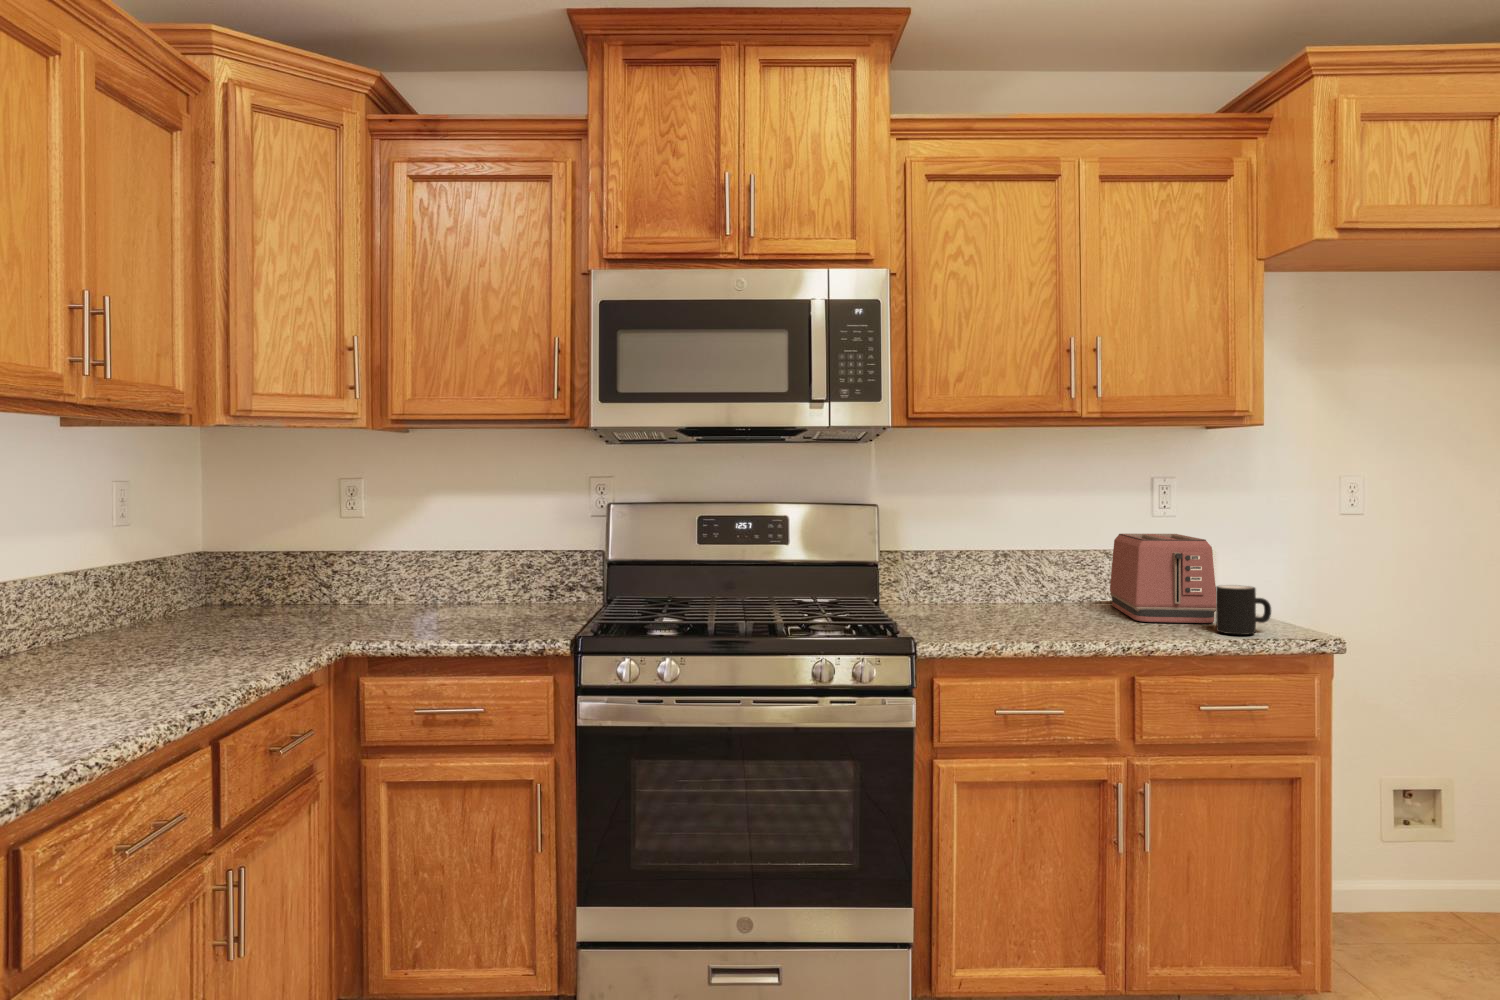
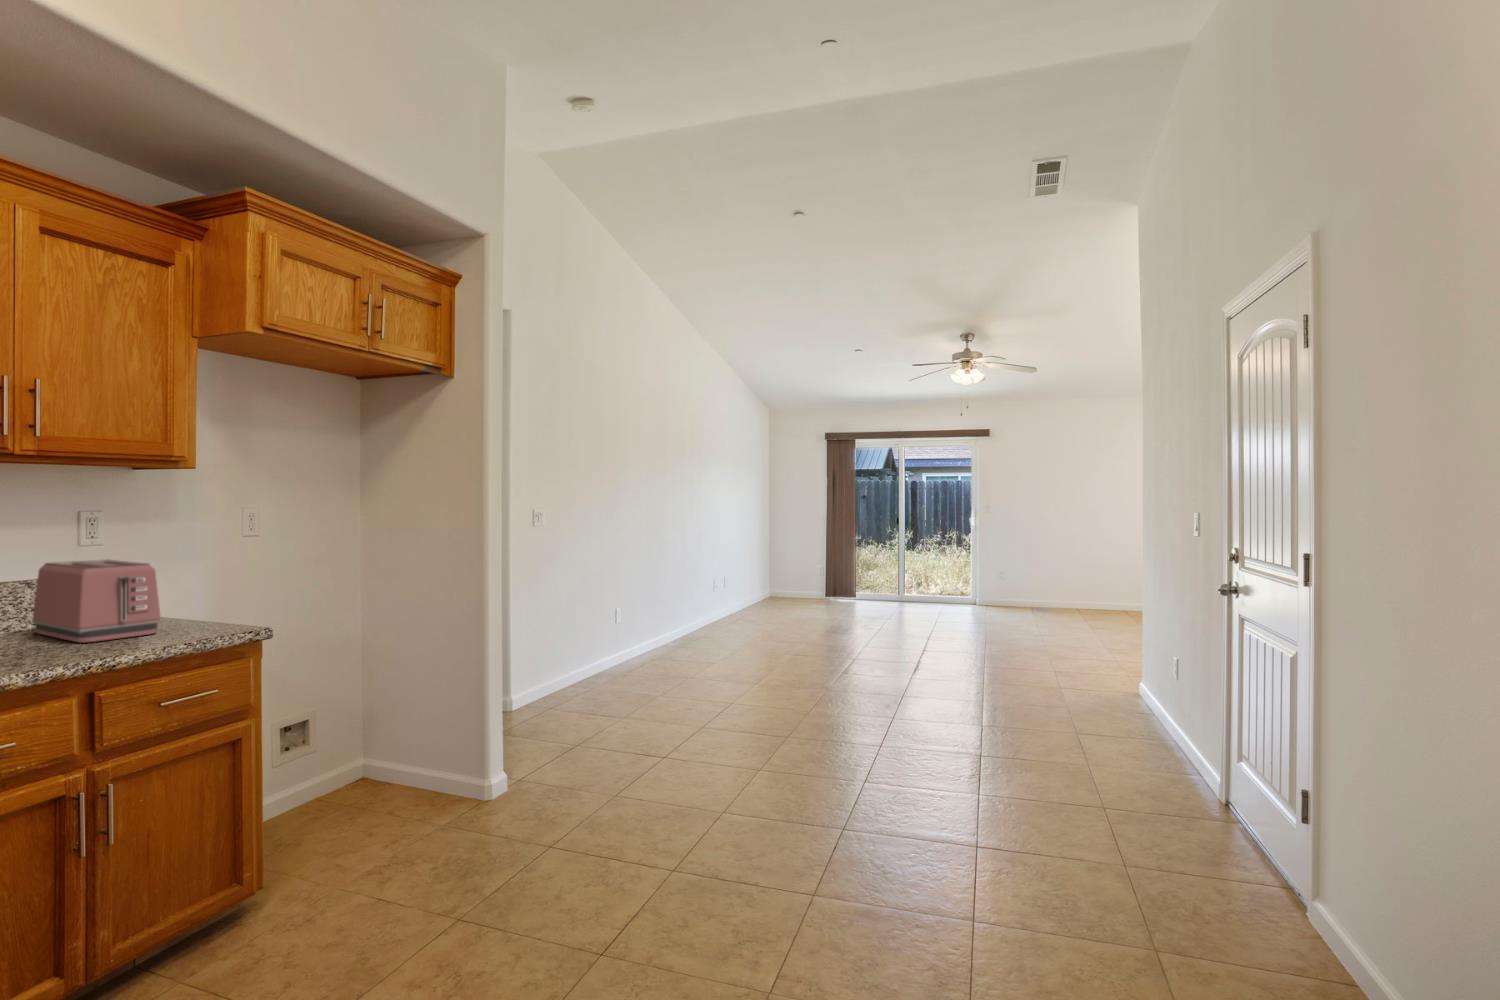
mug: present [1216,585,1271,635] -> none [166,599,213,640]

